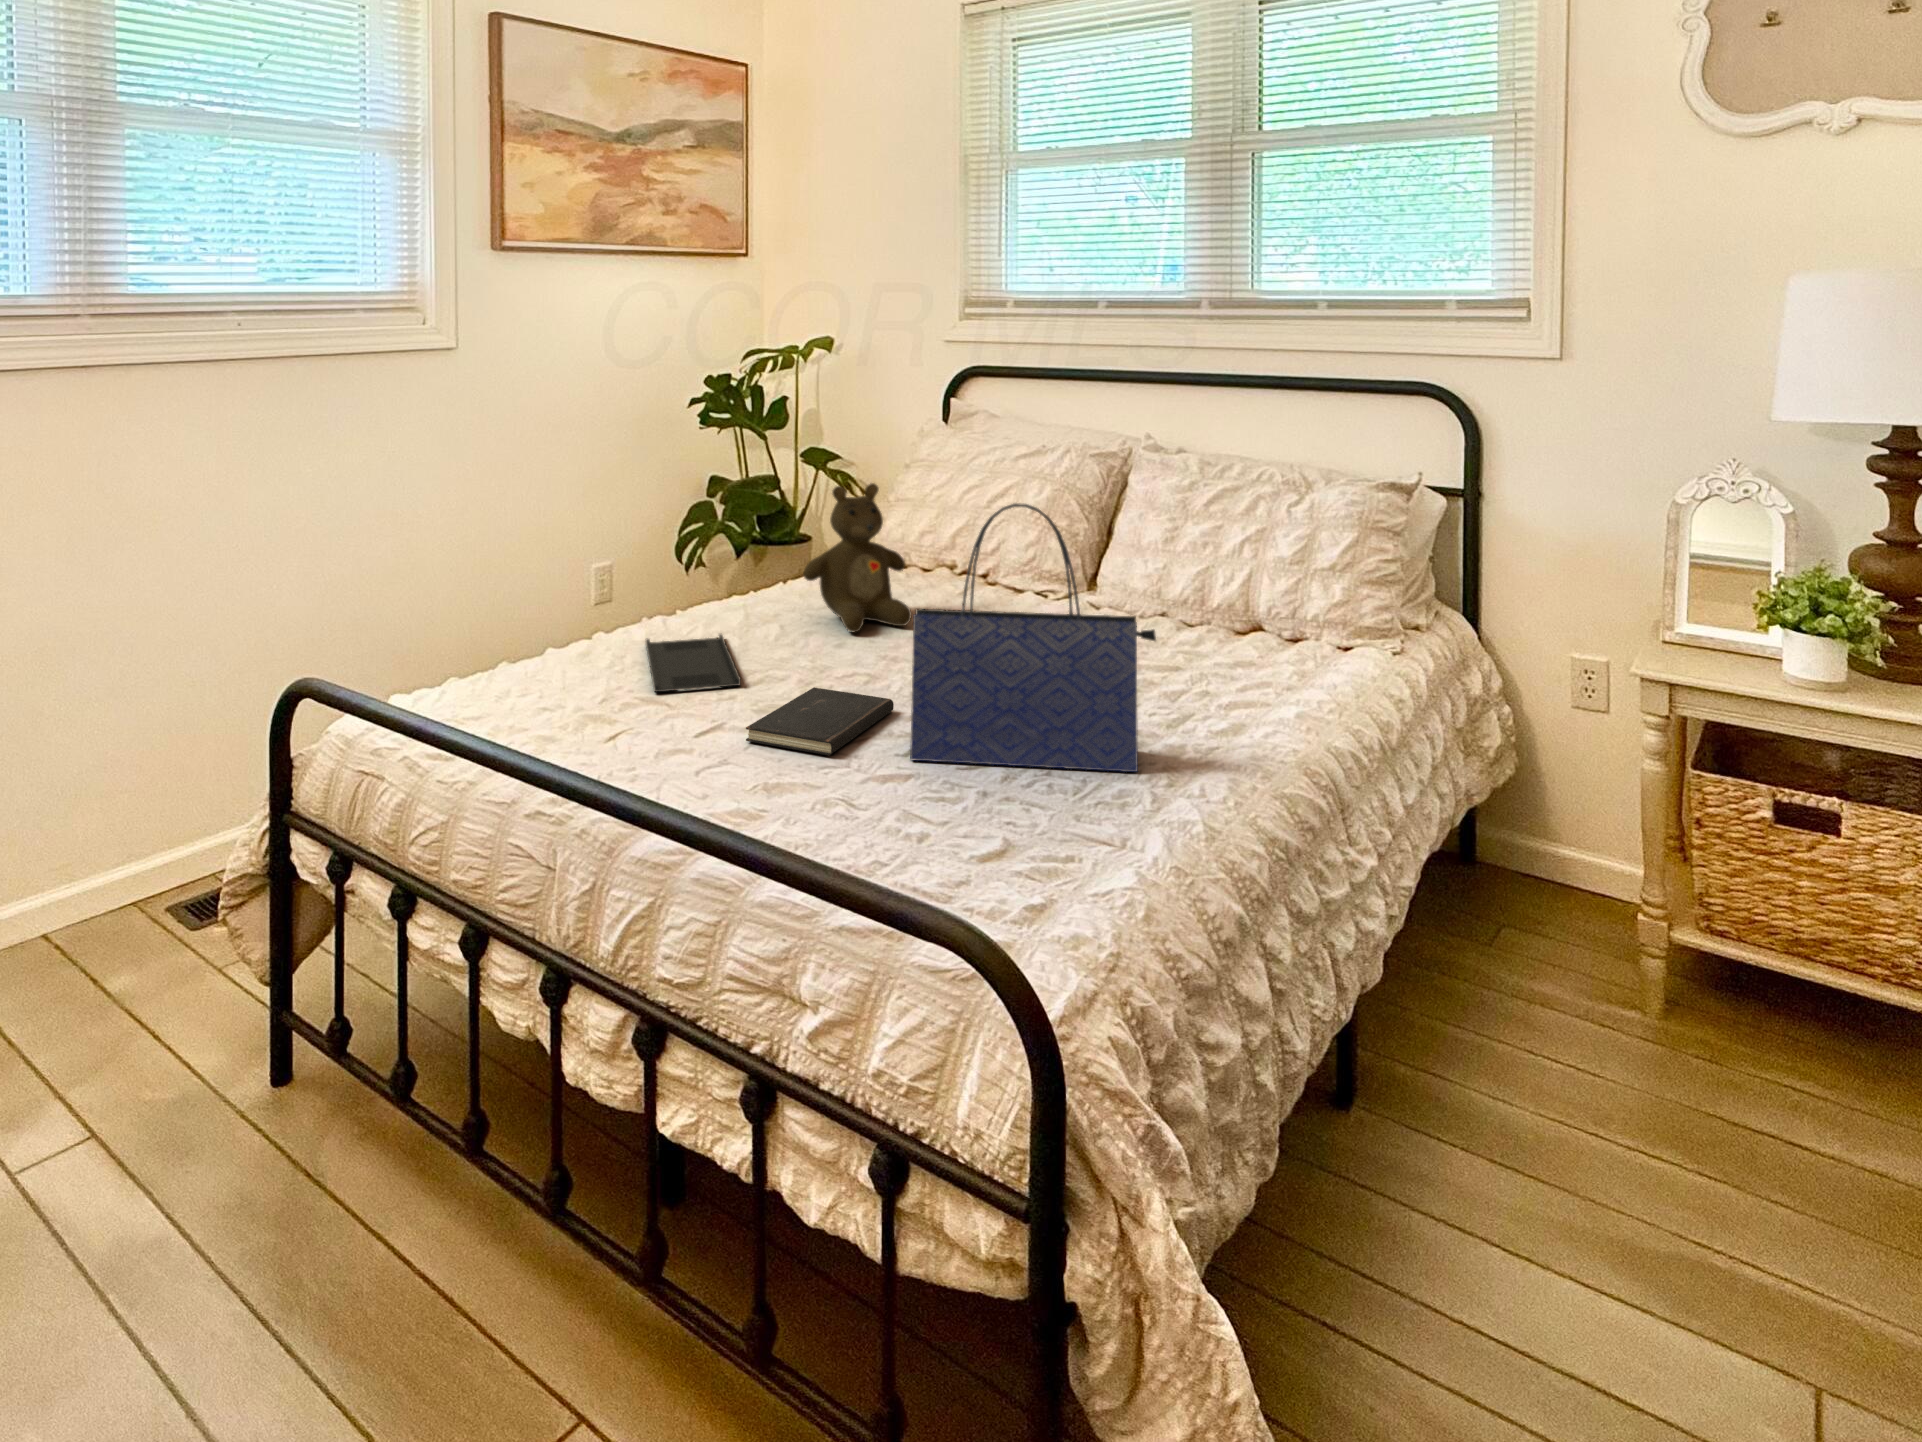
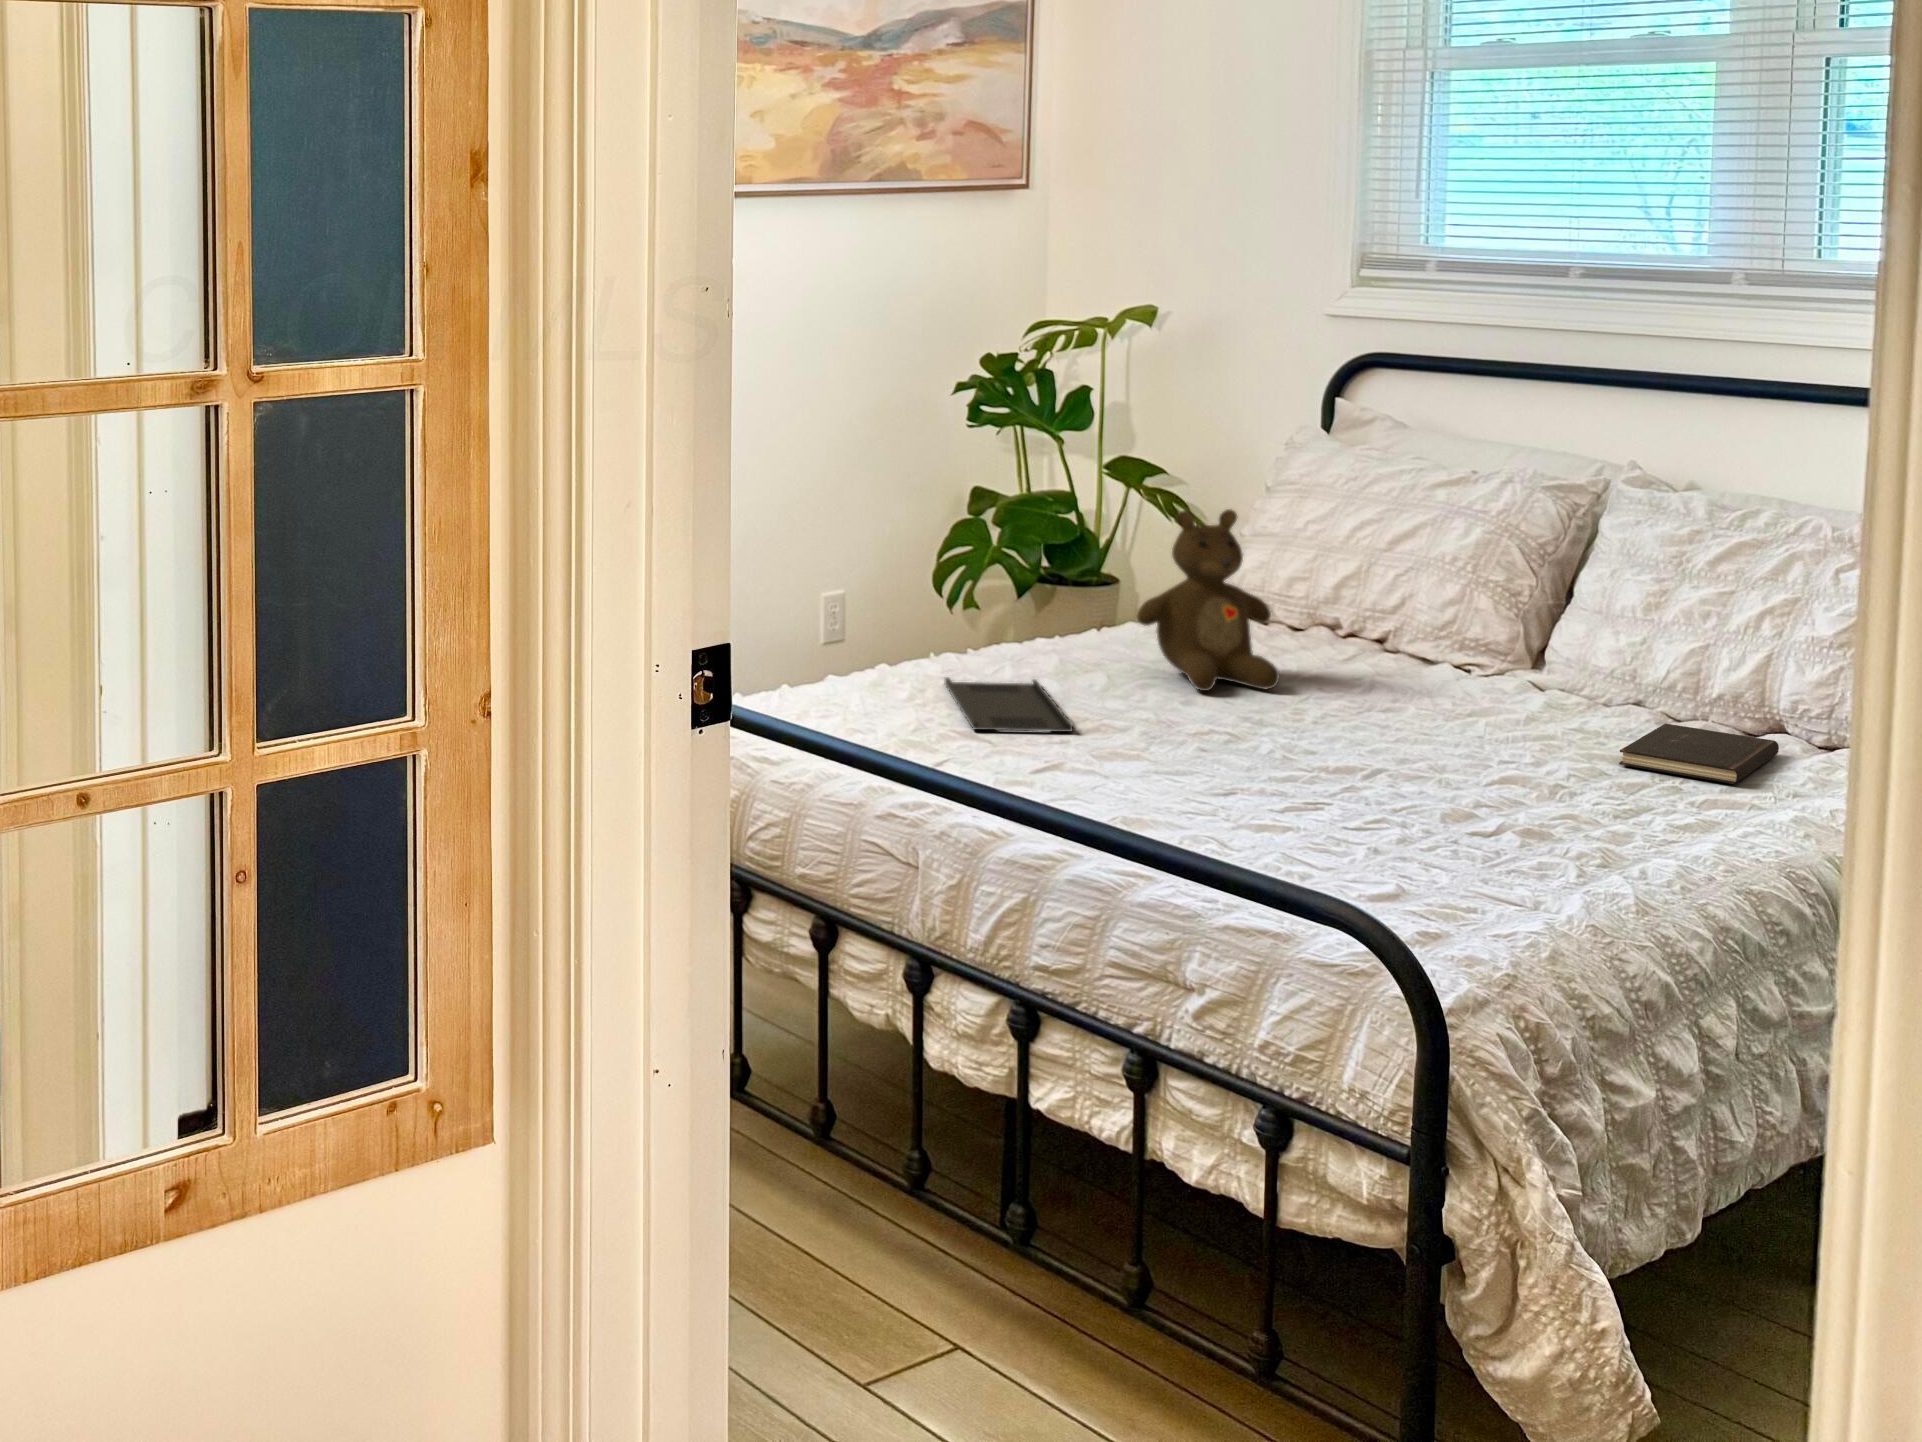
tote bag: present [910,503,1156,772] -> none [1287,539,1596,850]
hardcover book: present [746,687,894,755] -> present [1619,723,1779,784]

